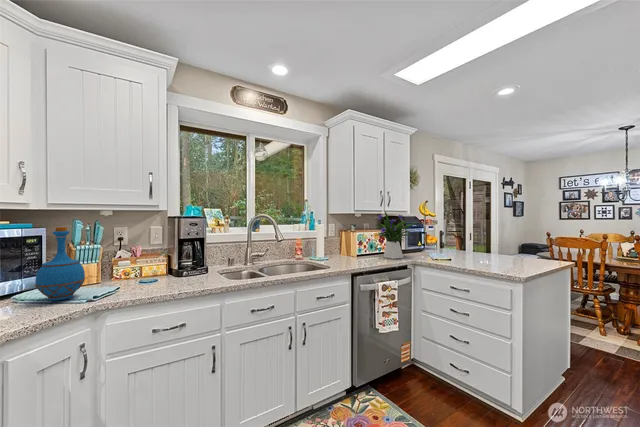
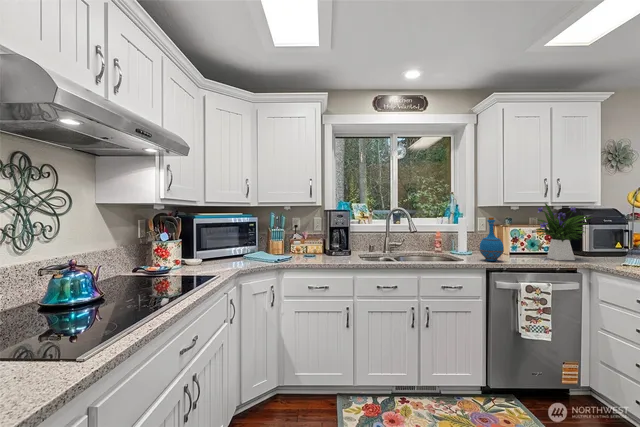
bottle: present [35,227,85,301] -> present [479,217,504,261]

